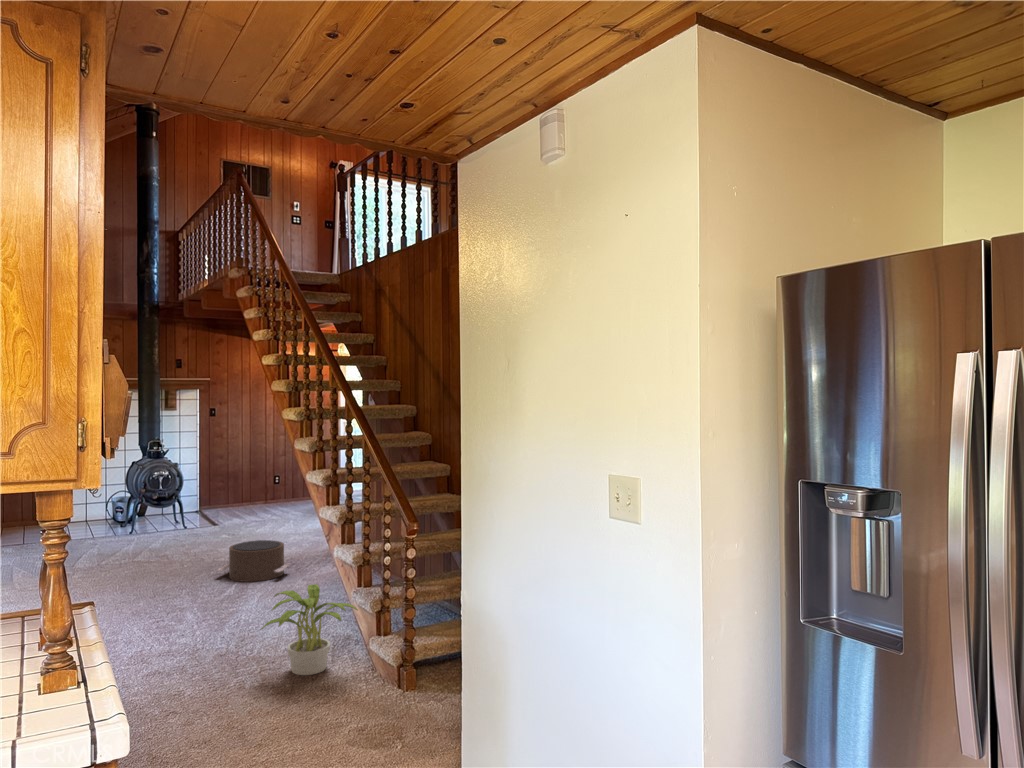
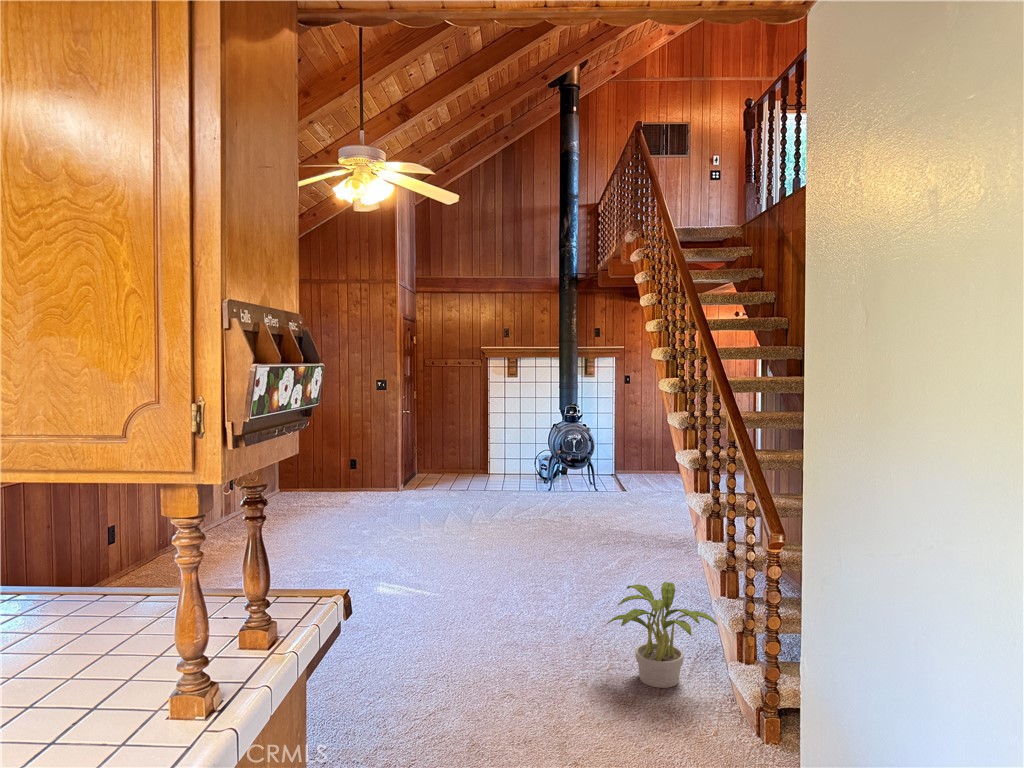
pouf: present [218,540,290,582] -> none [604,516,678,559]

